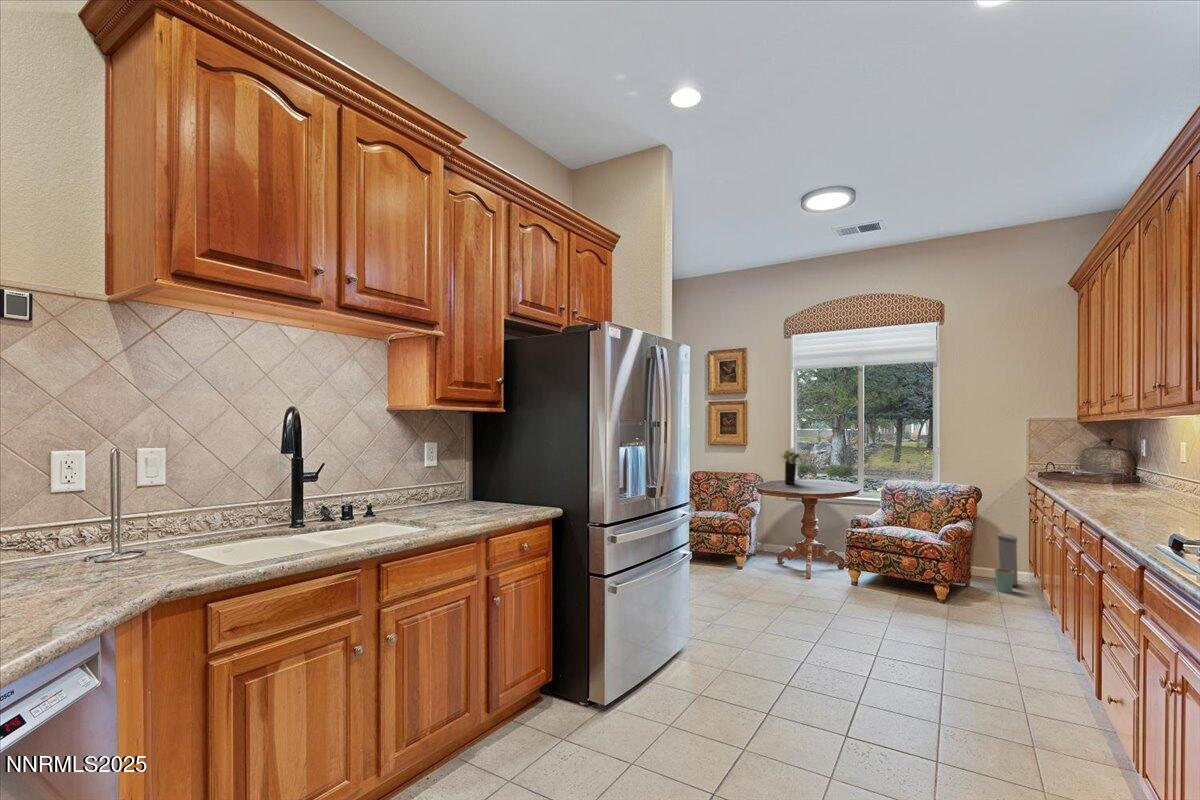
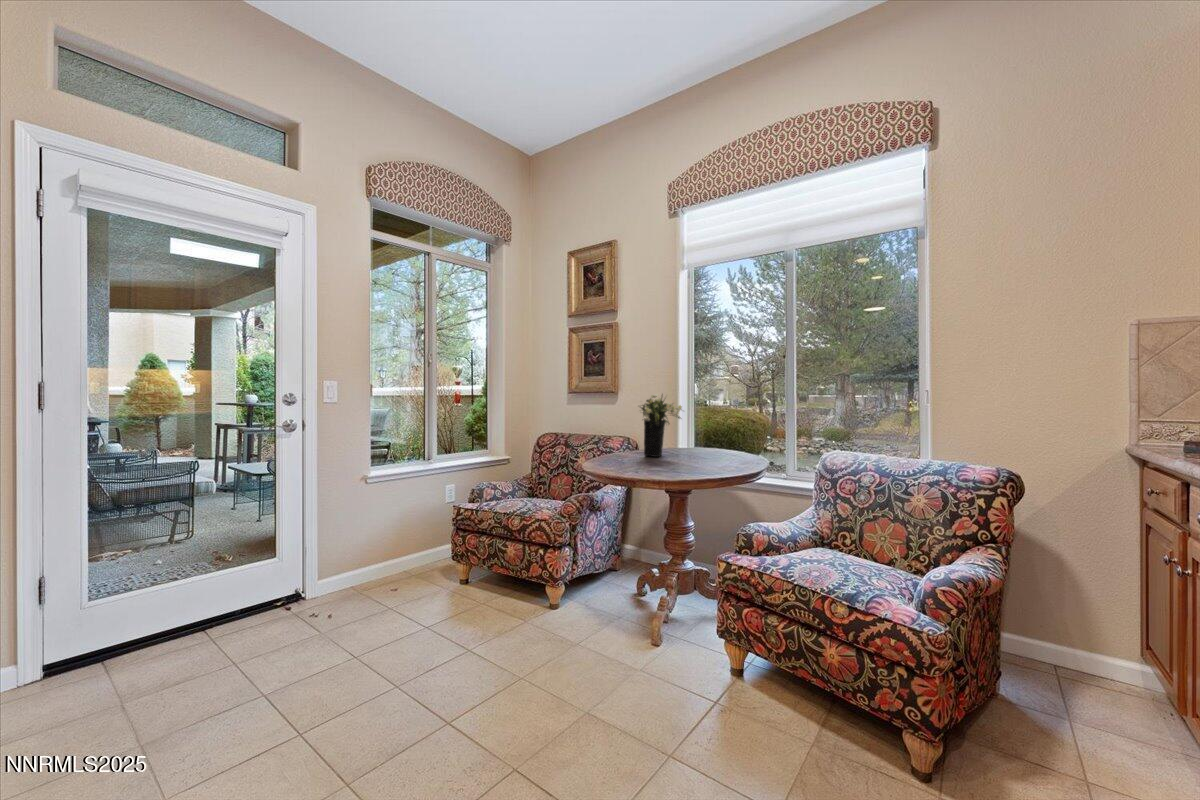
trash can: present [994,533,1017,593] -> none [1056,569,1112,729]

